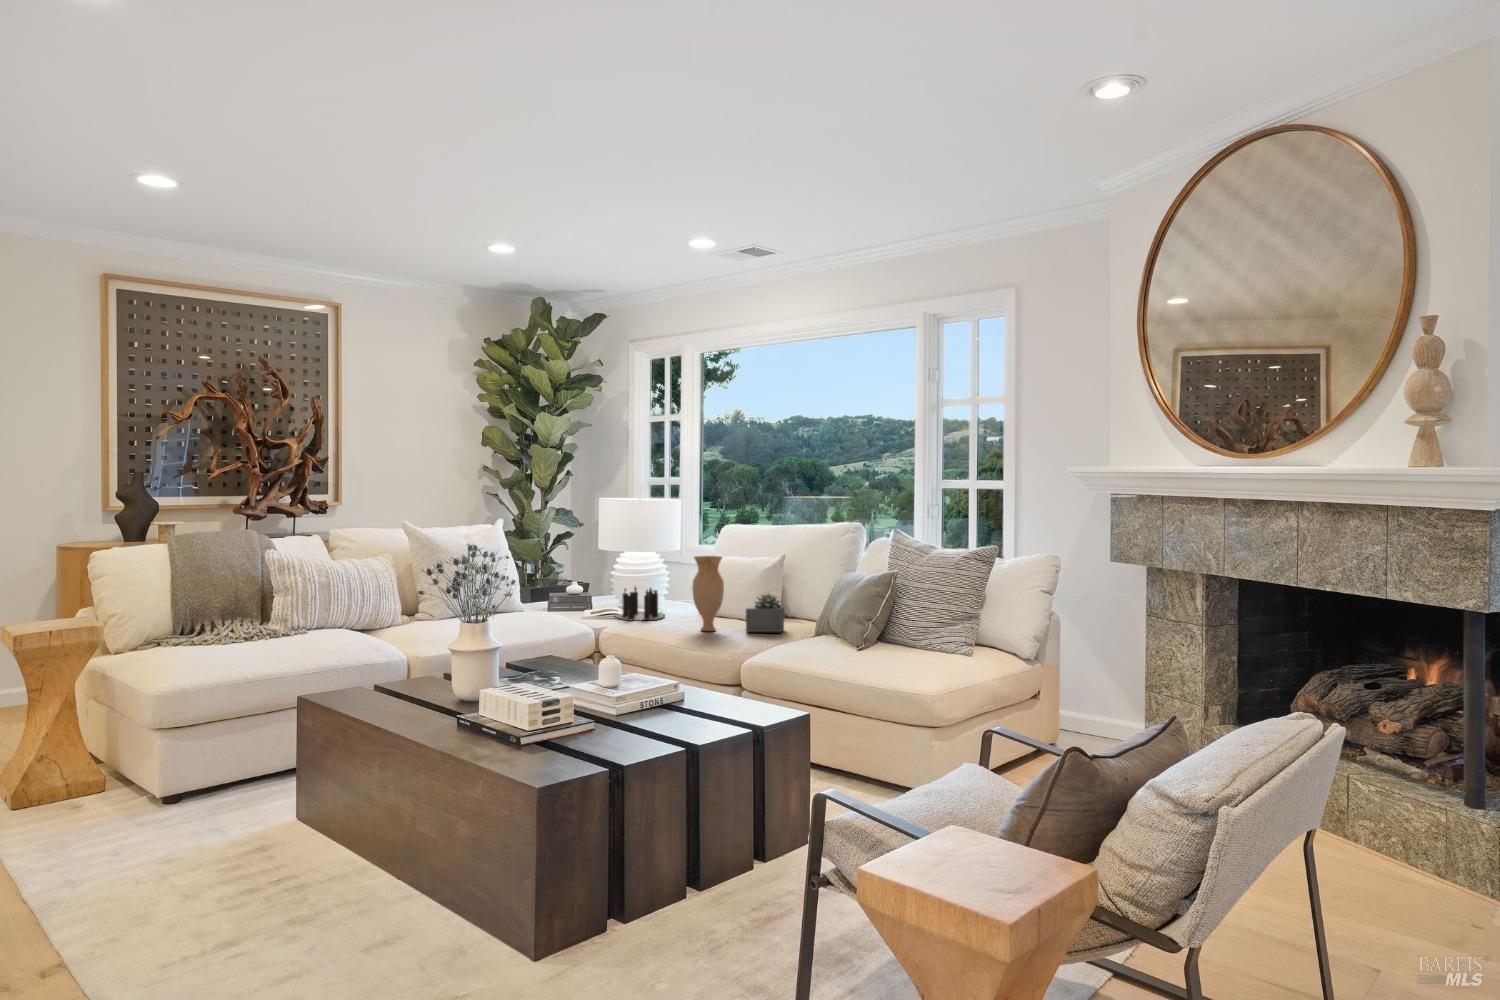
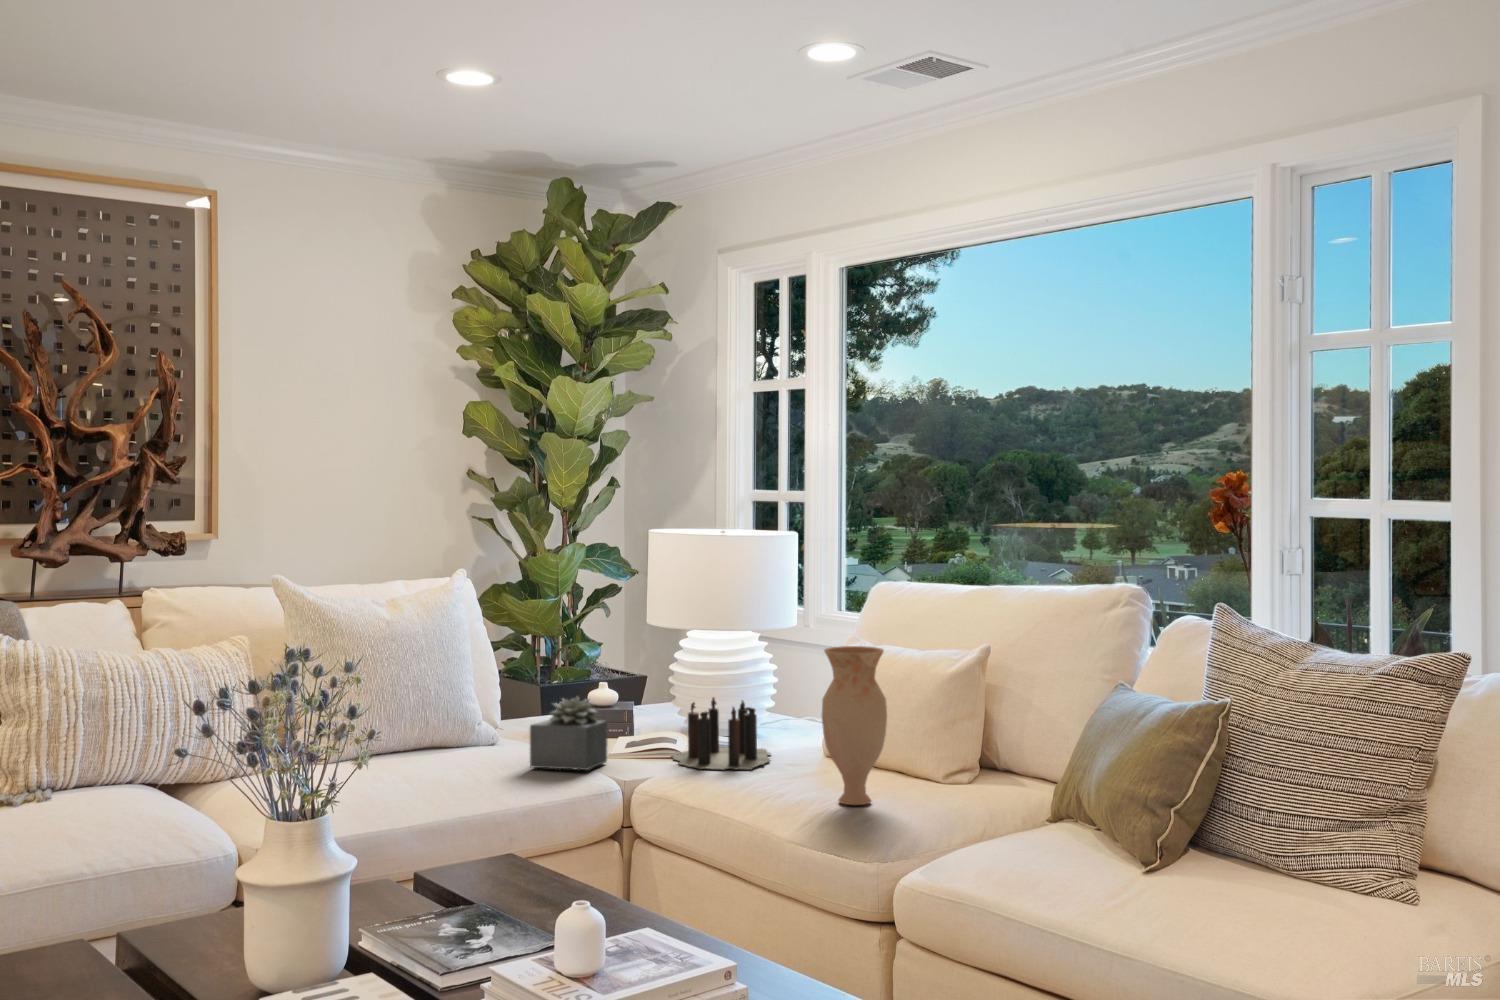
succulent plant: present [746,594,784,632] -> present [530,697,608,770]

